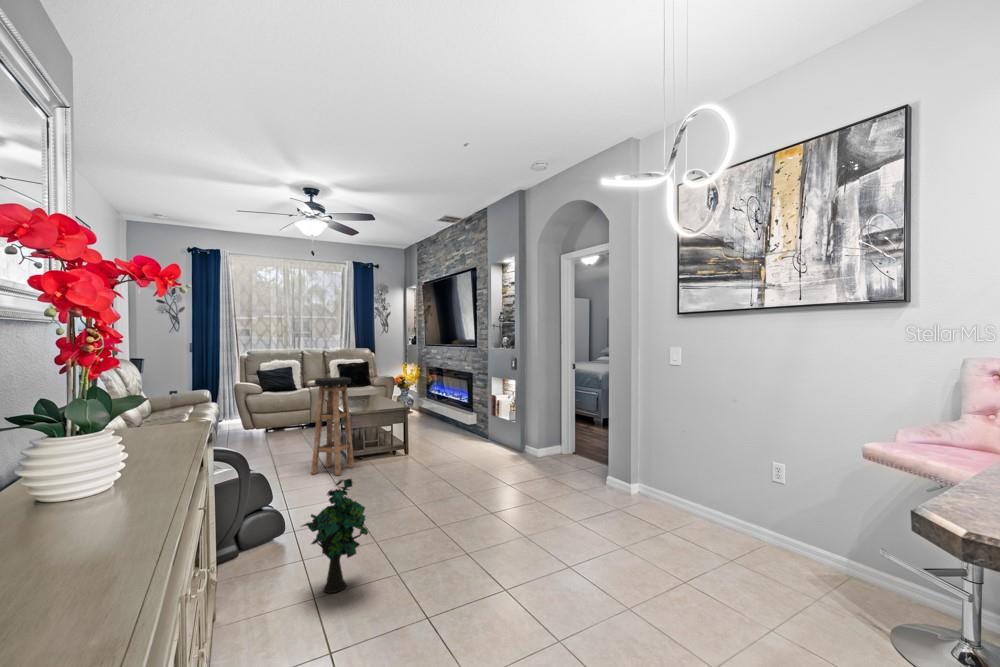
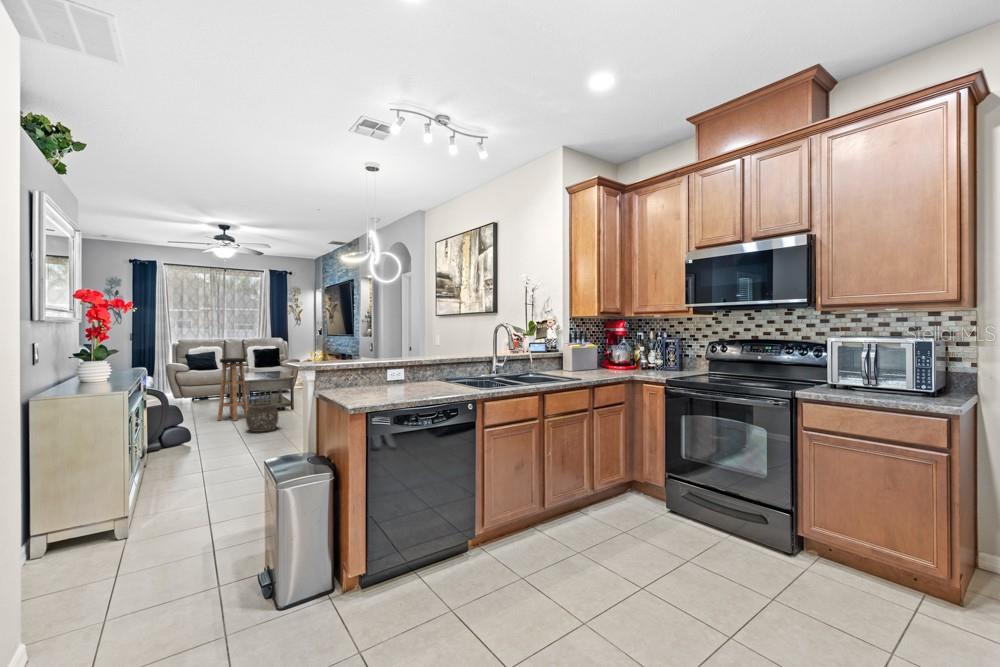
woven basket: none [364,452,415,505] -> present [246,403,279,432]
decorative plant: present [302,479,368,593] -> none [192,404,230,459]

